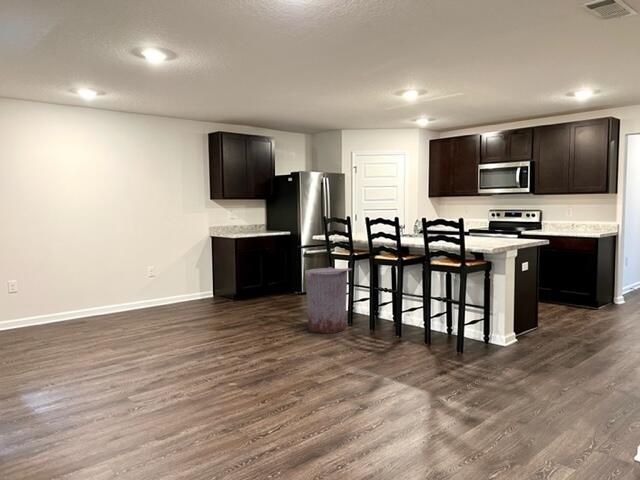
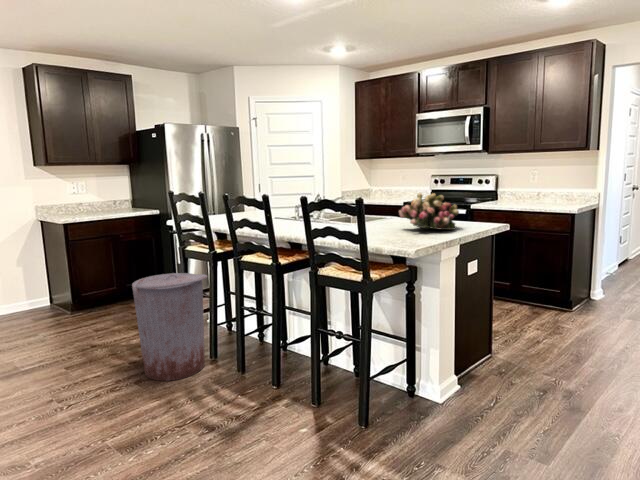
flower arrangement: none [477,218,517,242] -> present [399,193,459,230]

